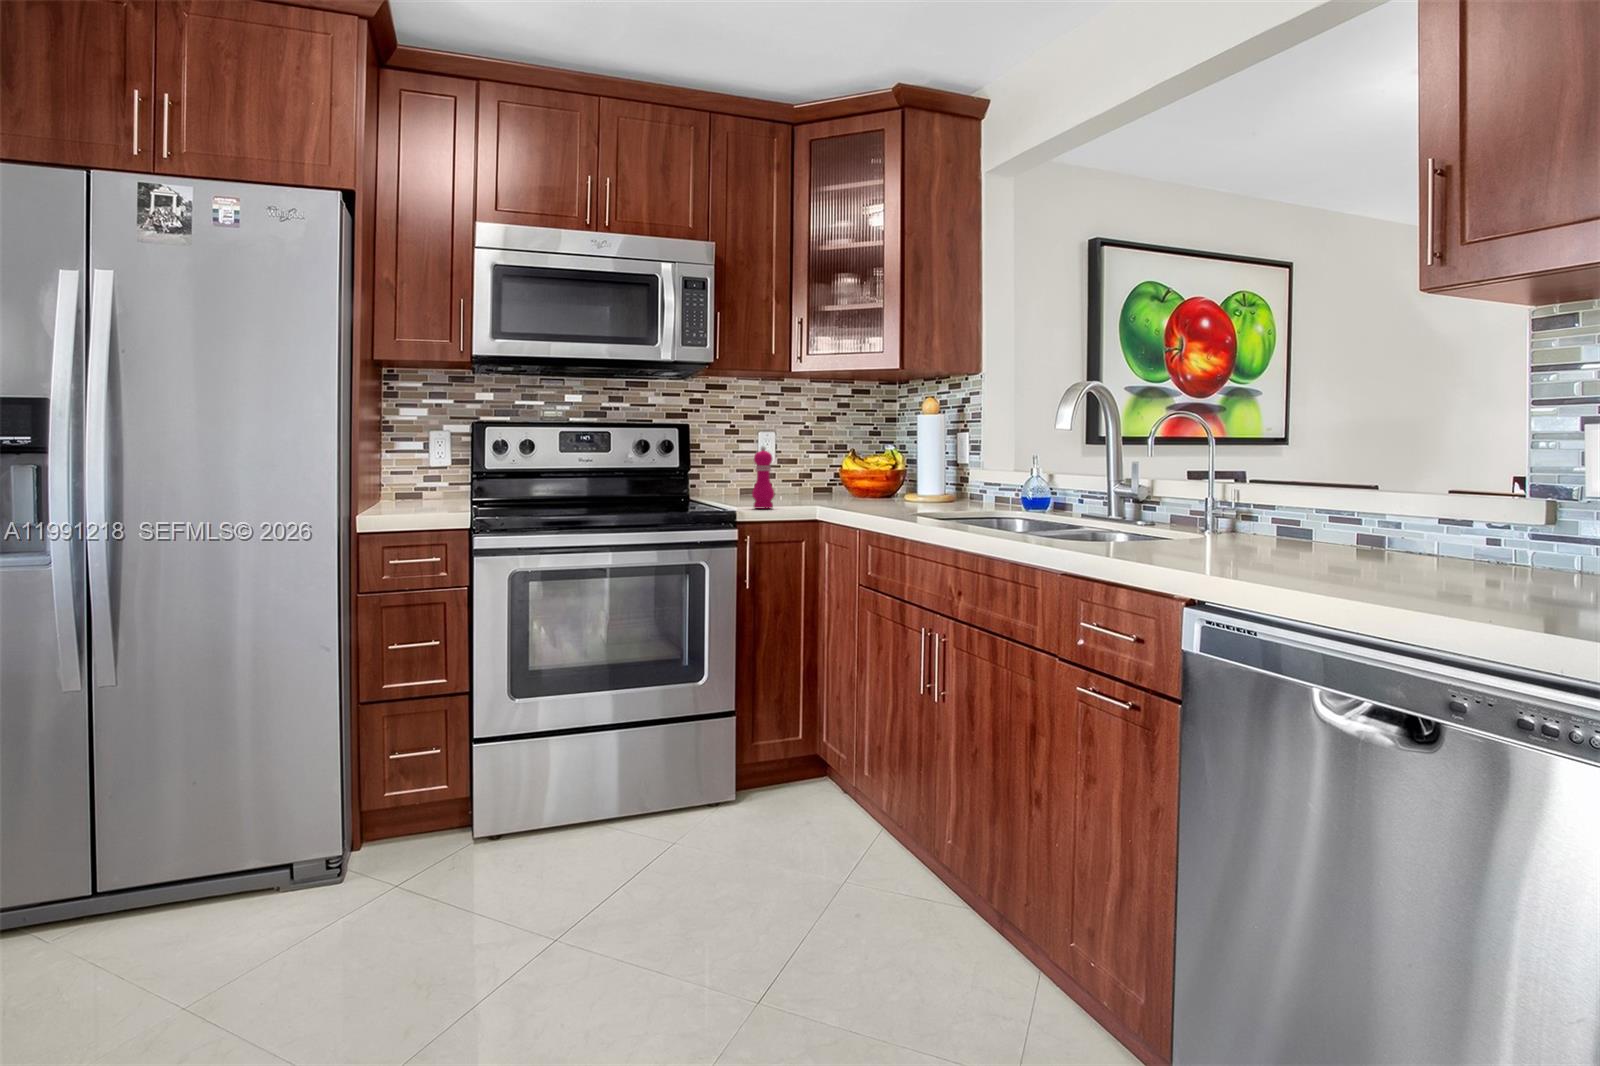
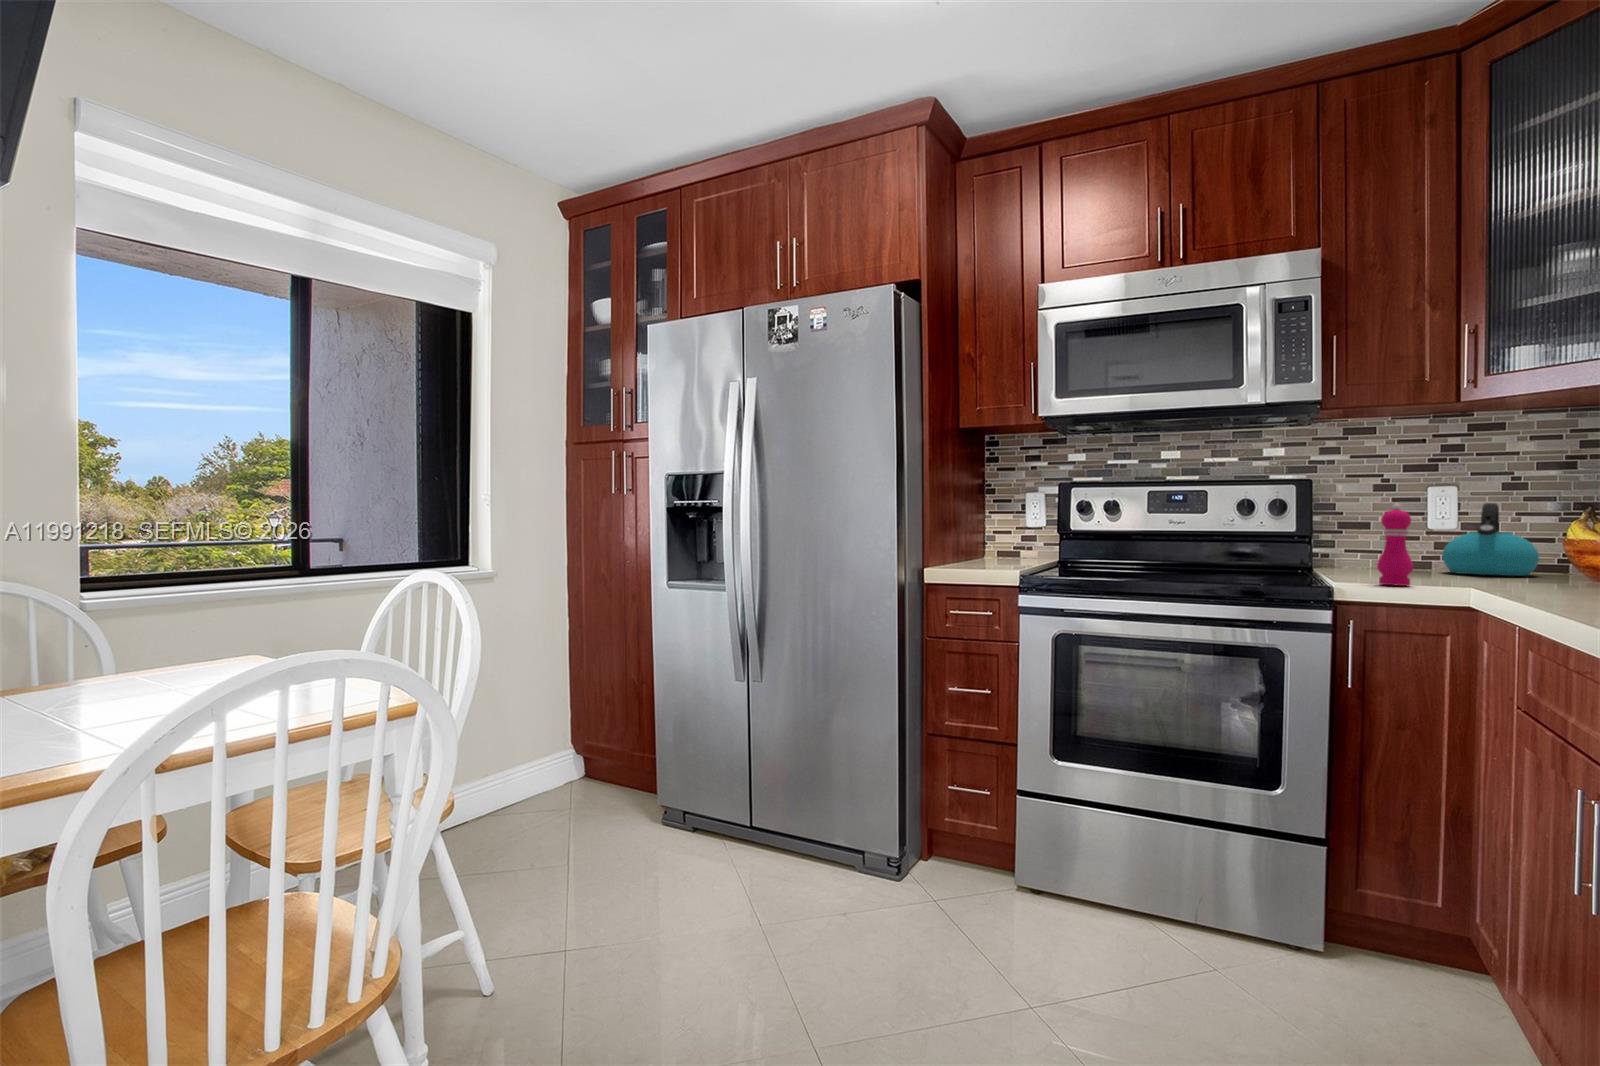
kettle: none [772,445,826,498] -> present [1442,503,1539,576]

